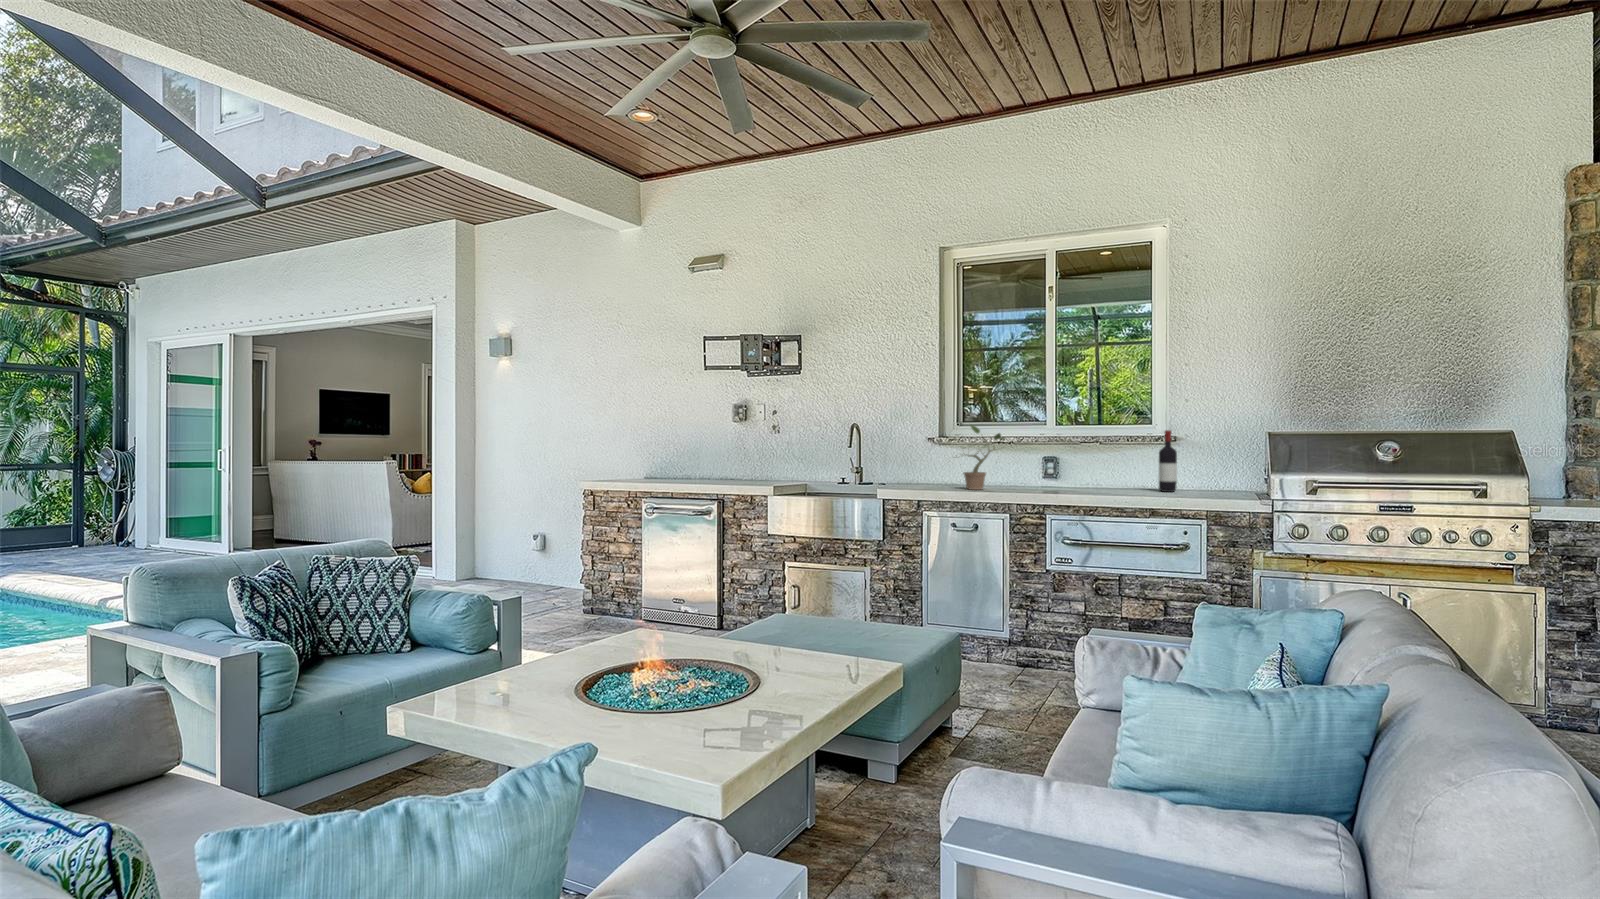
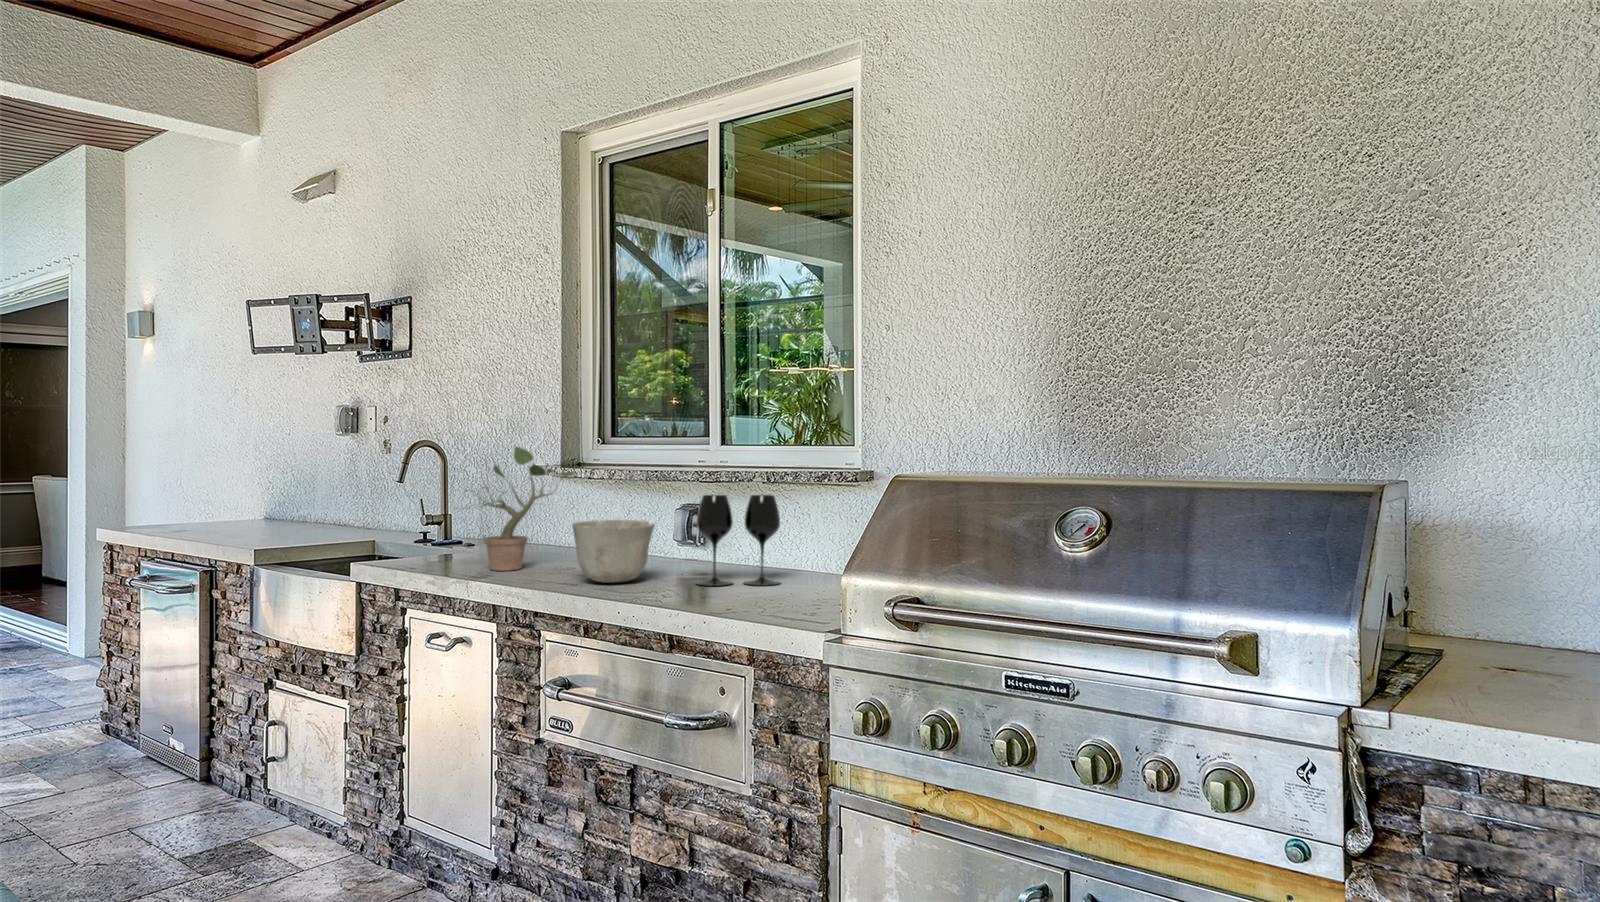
wine bottle: present [1159,430,1177,492] -> none [778,465,812,594]
wine glass: none [1102,446,1142,491] -> present [696,495,780,586]
ceramic bowl: none [1041,461,1085,491] -> present [572,520,655,583]

